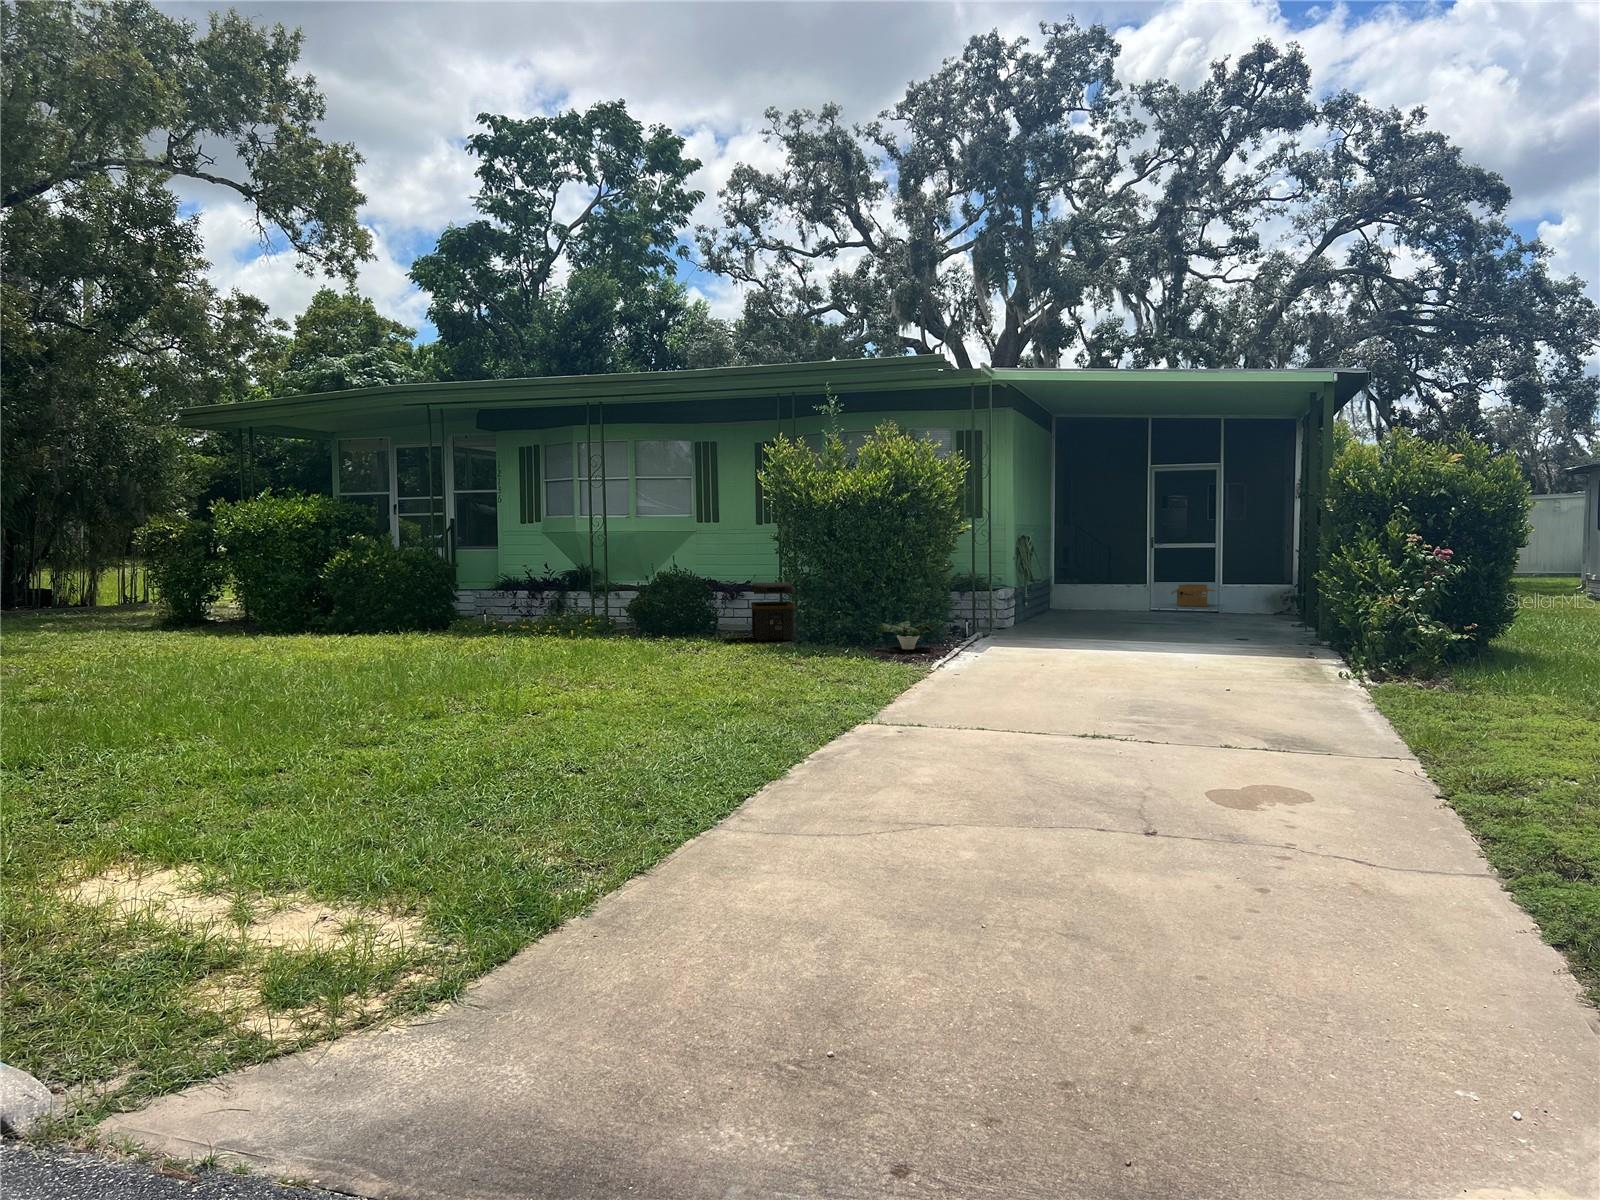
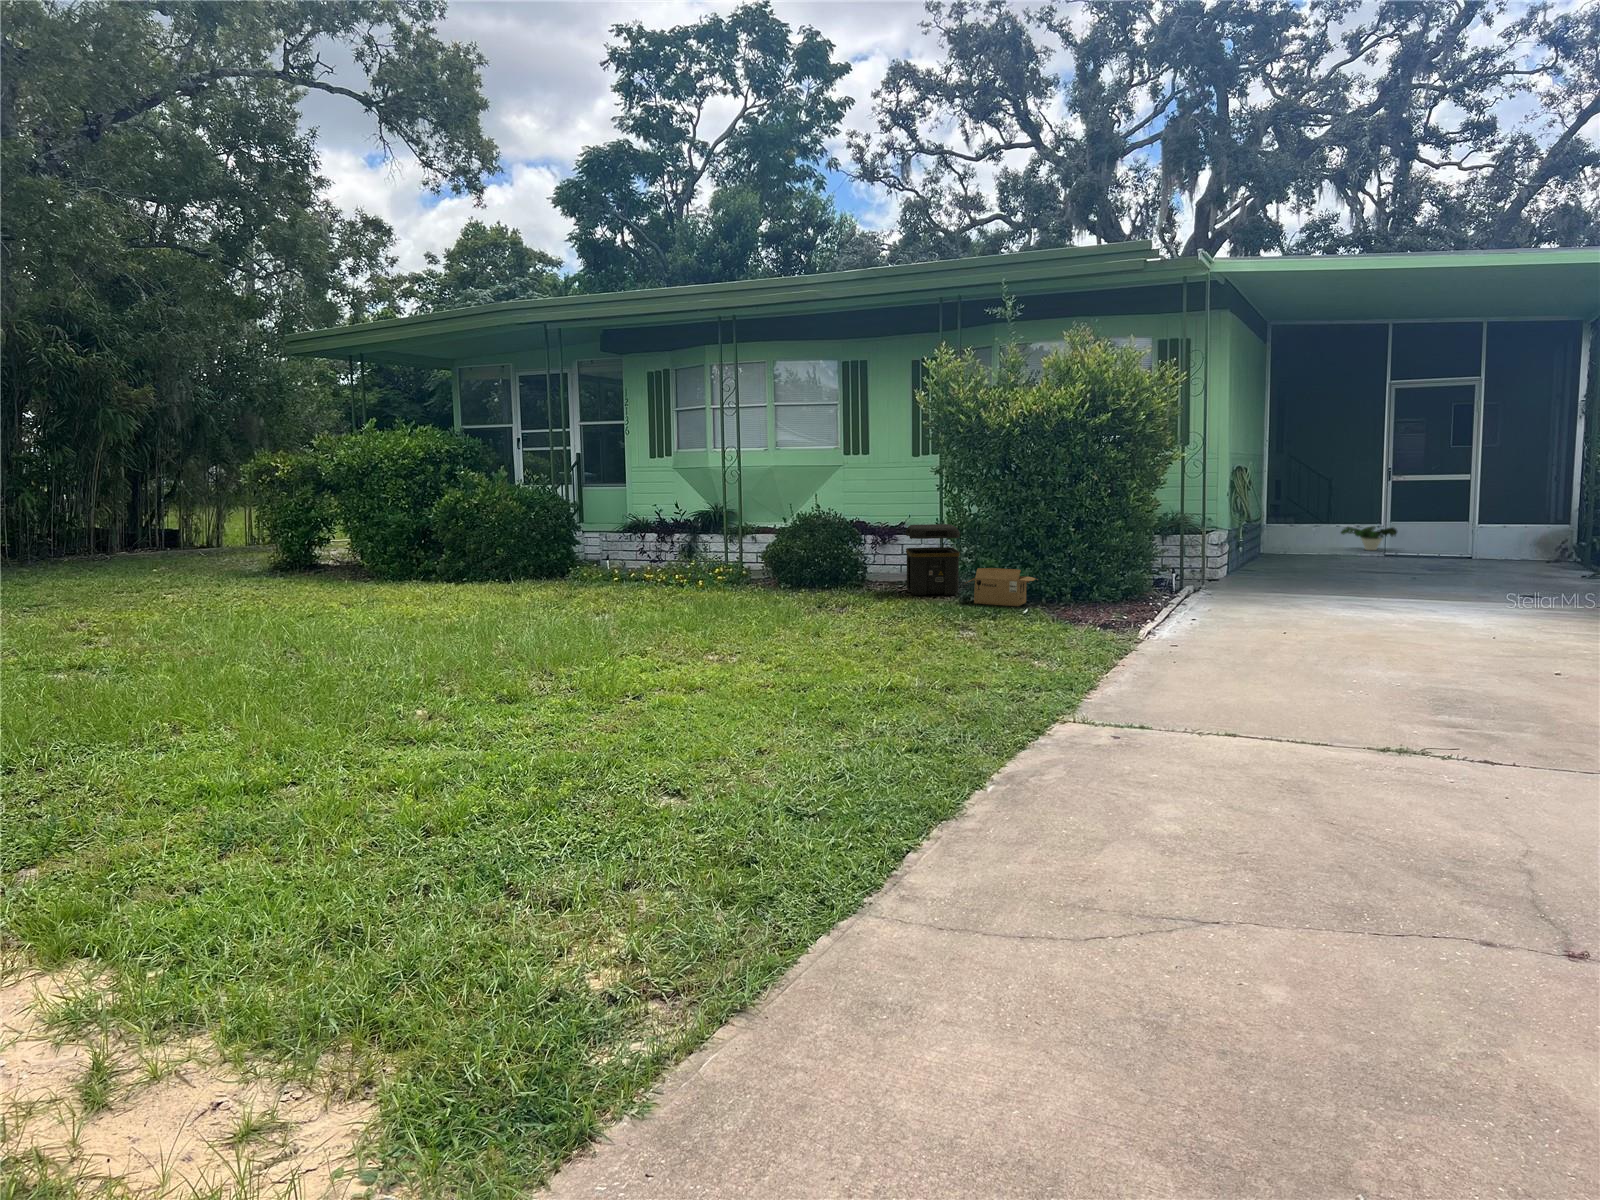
cardboard box: present [1171,584,1215,607] -> present [966,568,1038,607]
potted plant: present [876,621,935,649] -> present [1341,526,1397,550]

